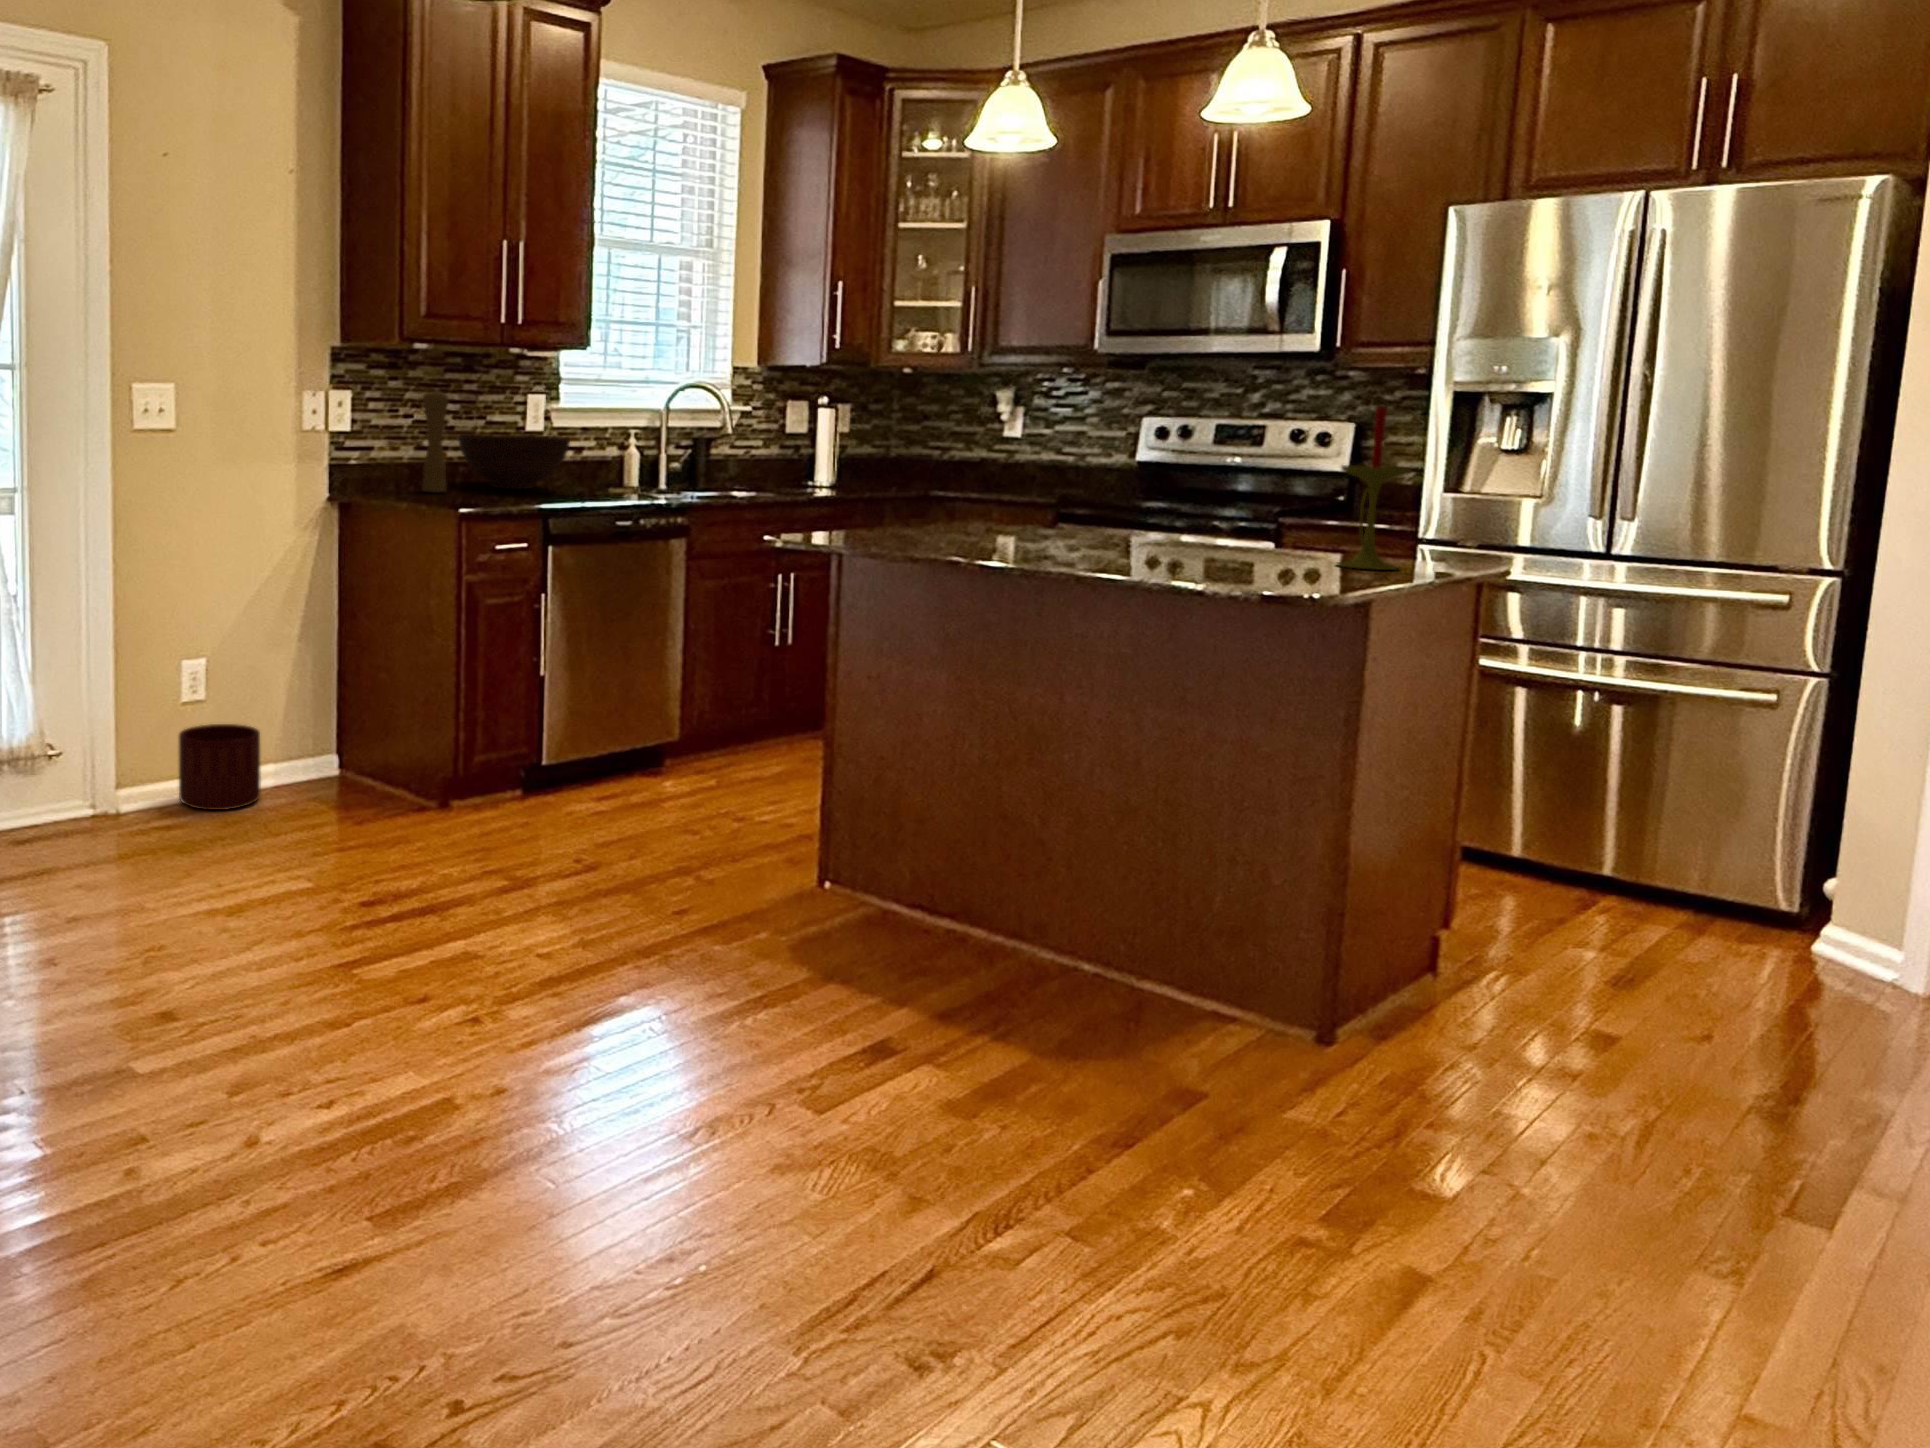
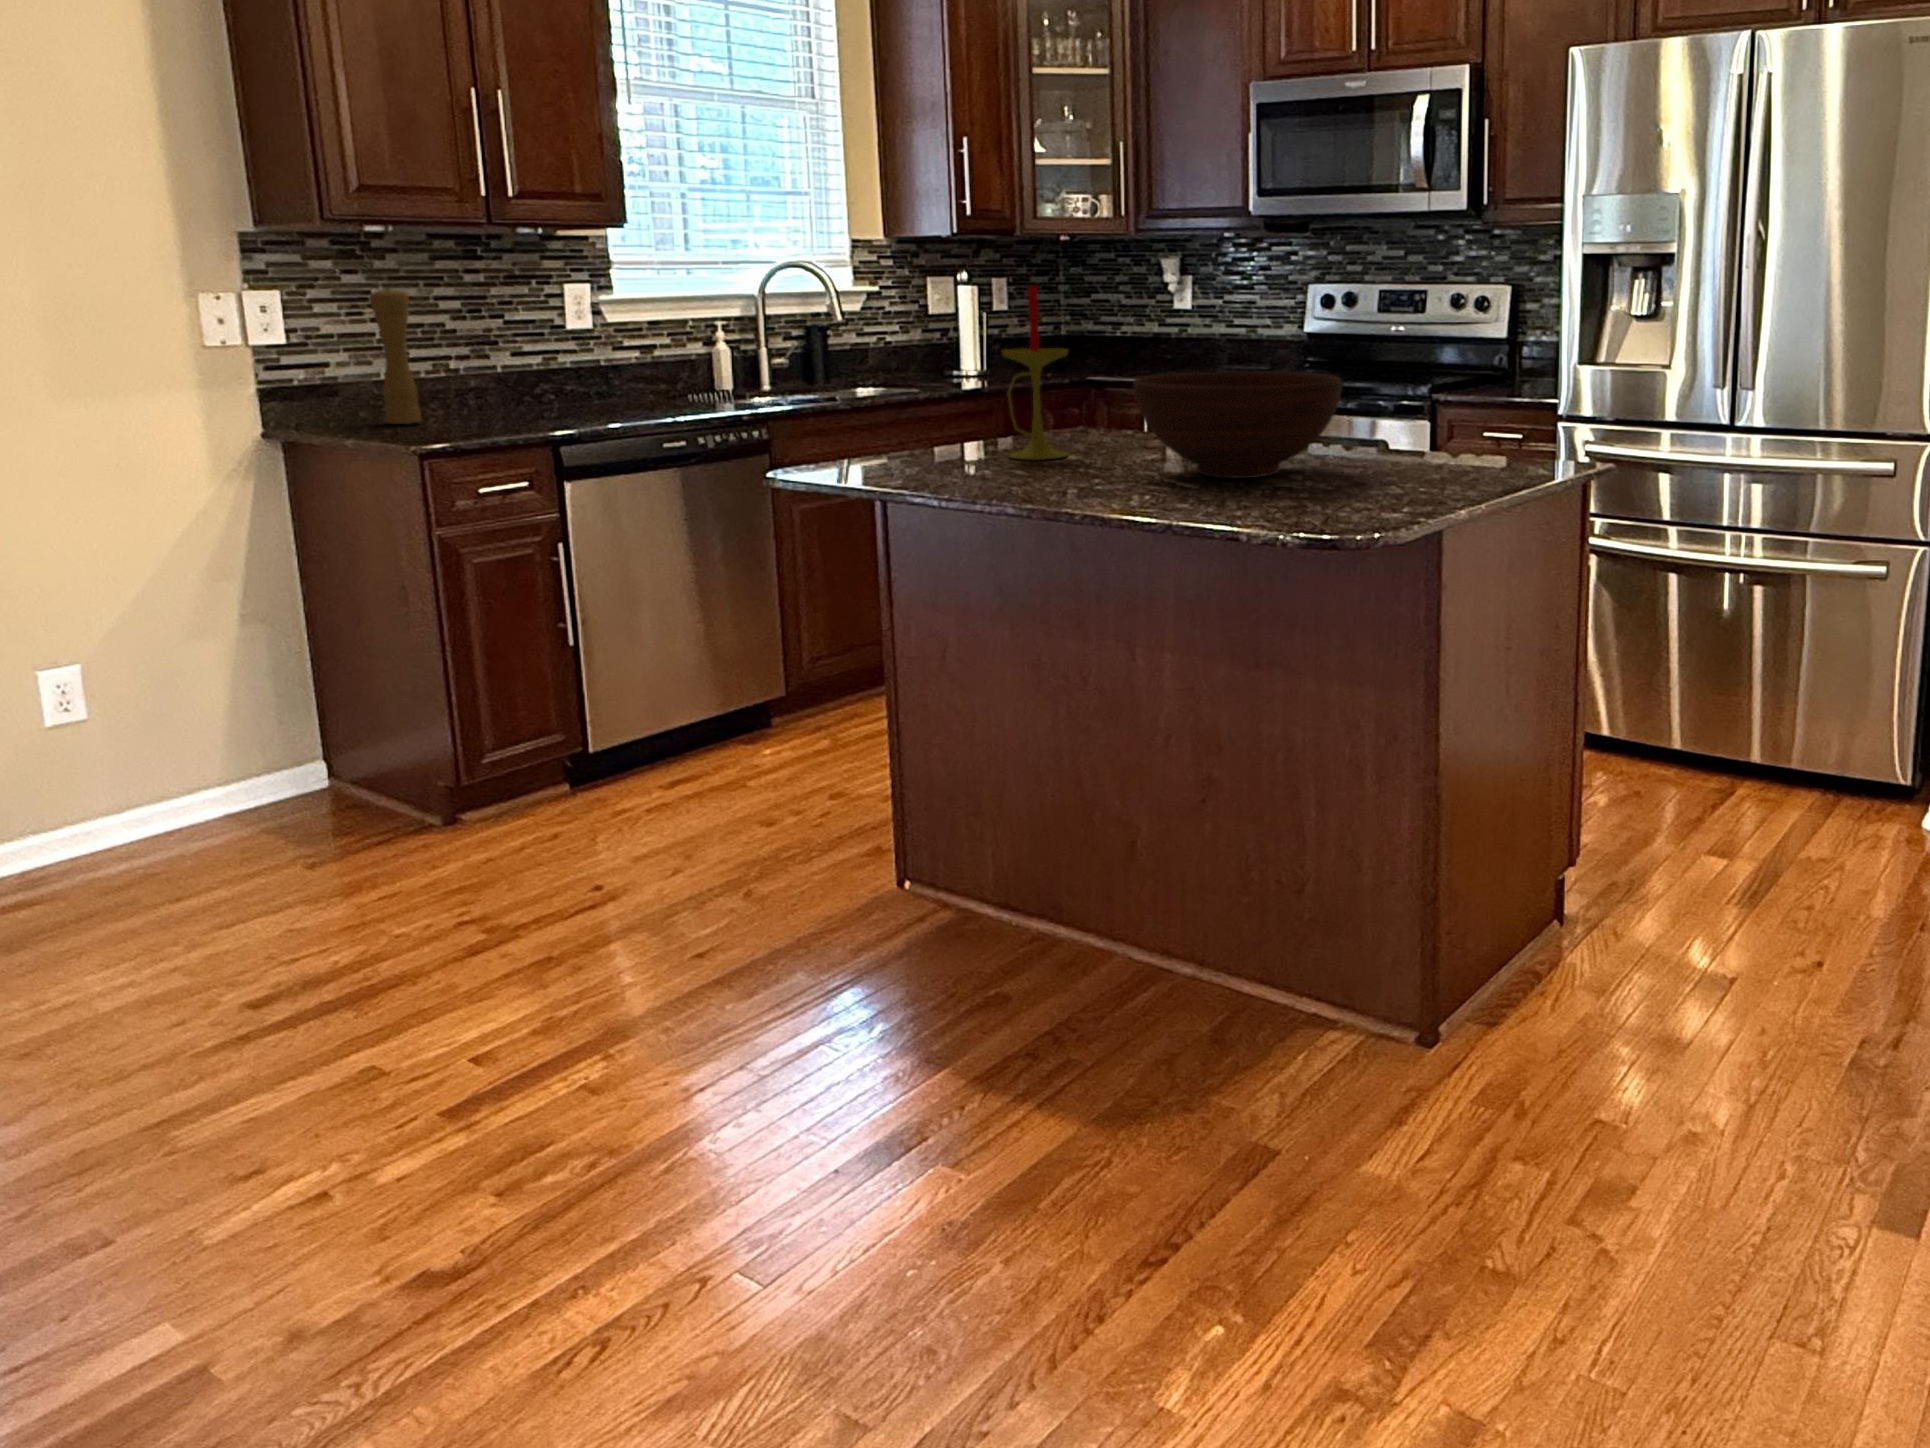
candle: present [1337,407,1411,570] -> present [1002,286,1068,460]
fruit bowl: present [458,435,570,489] -> present [1133,371,1342,479]
planter: present [179,724,261,810] -> none [30,757,180,884]

